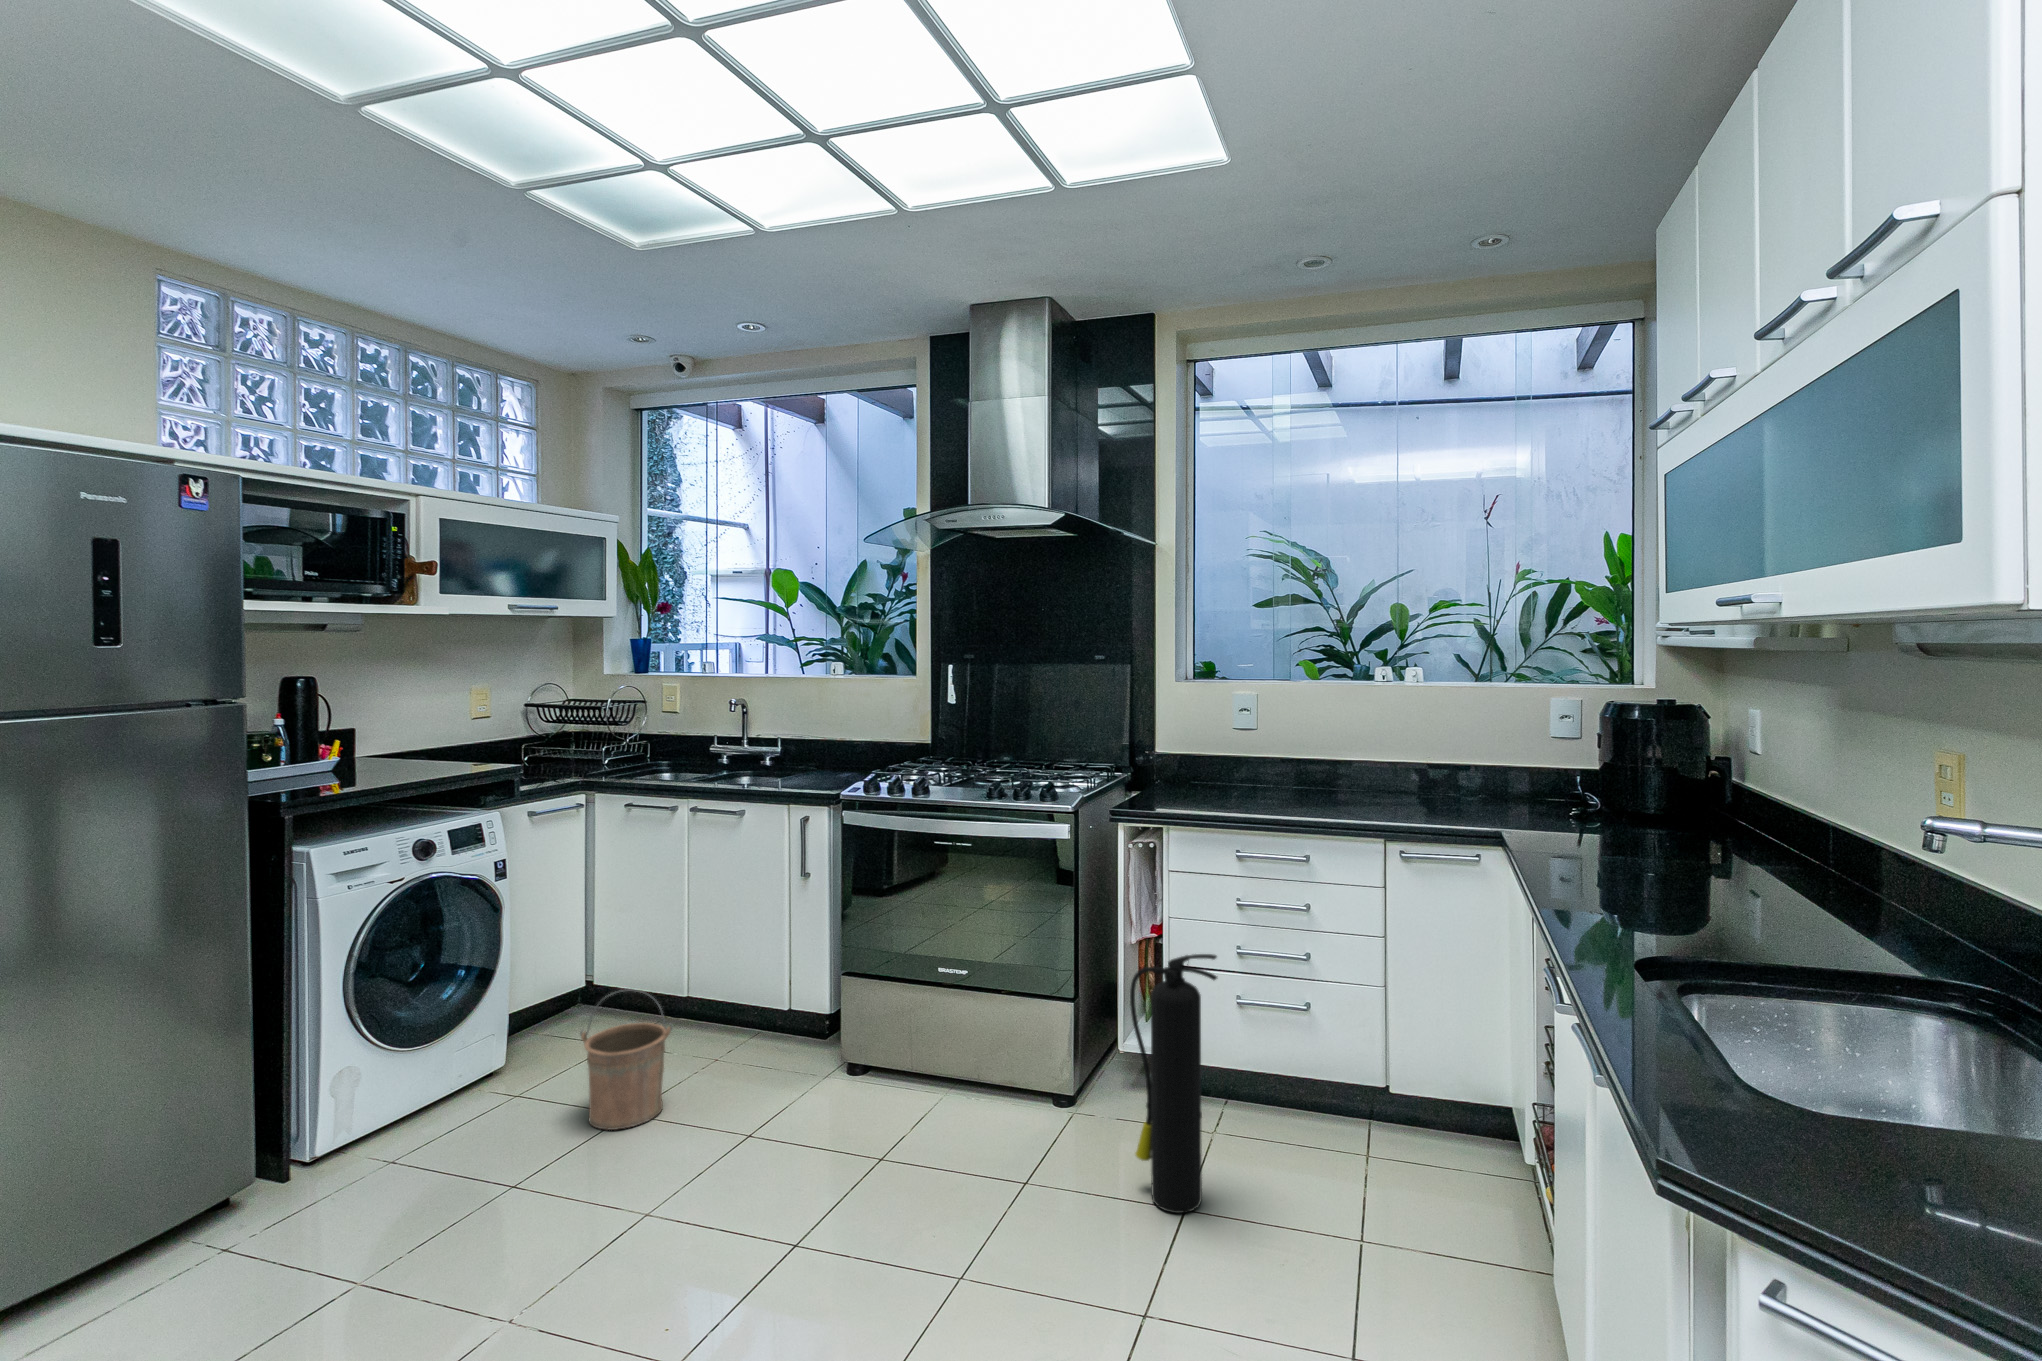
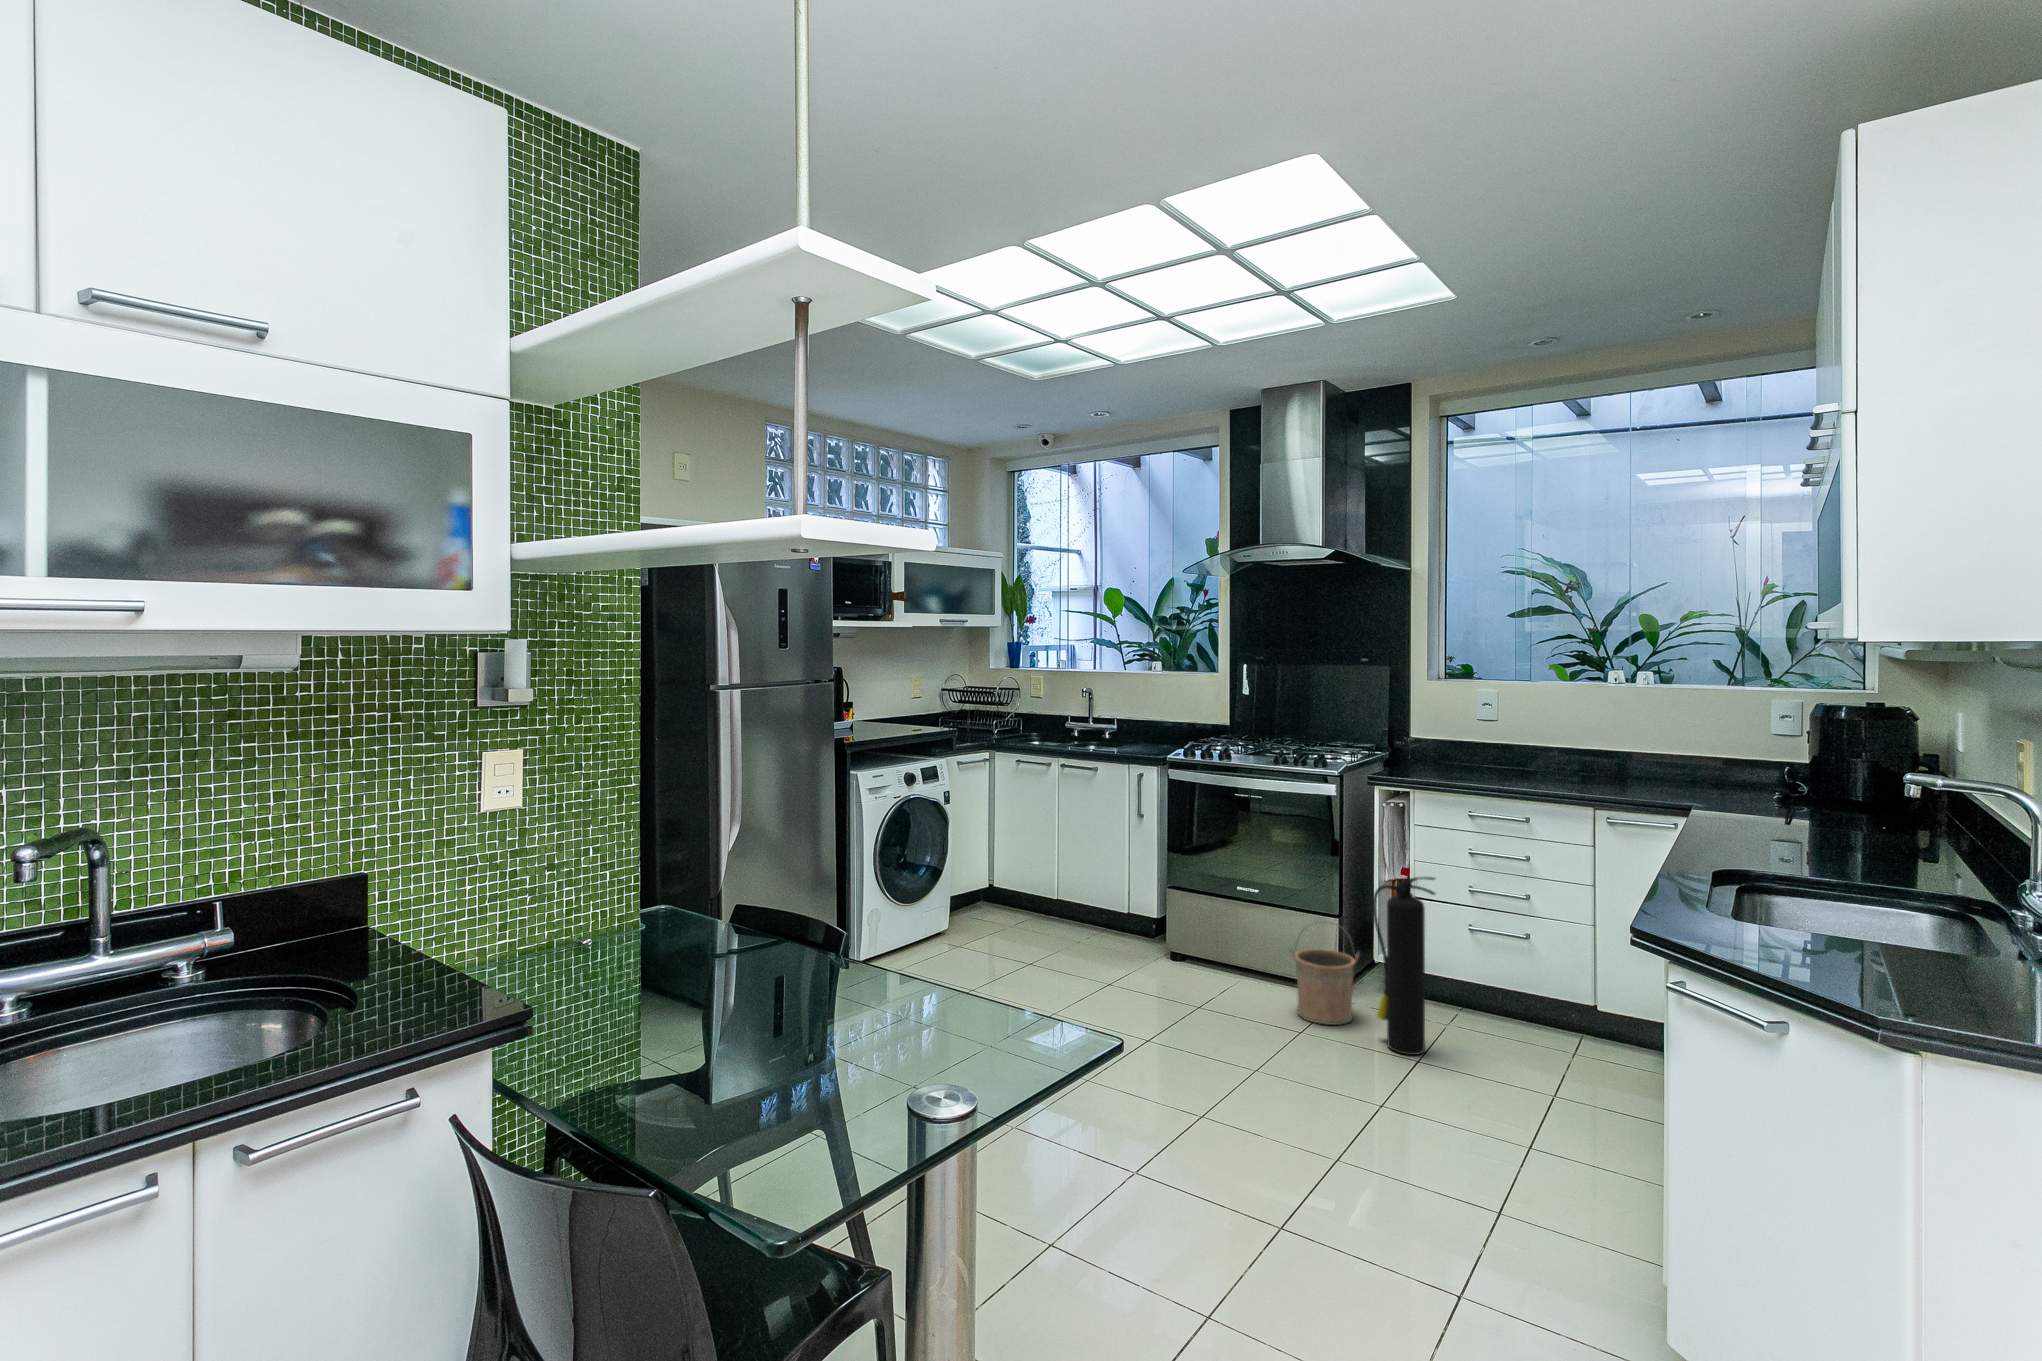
bucket: present [580,989,673,1130] -> present [1290,933,1359,1025]

